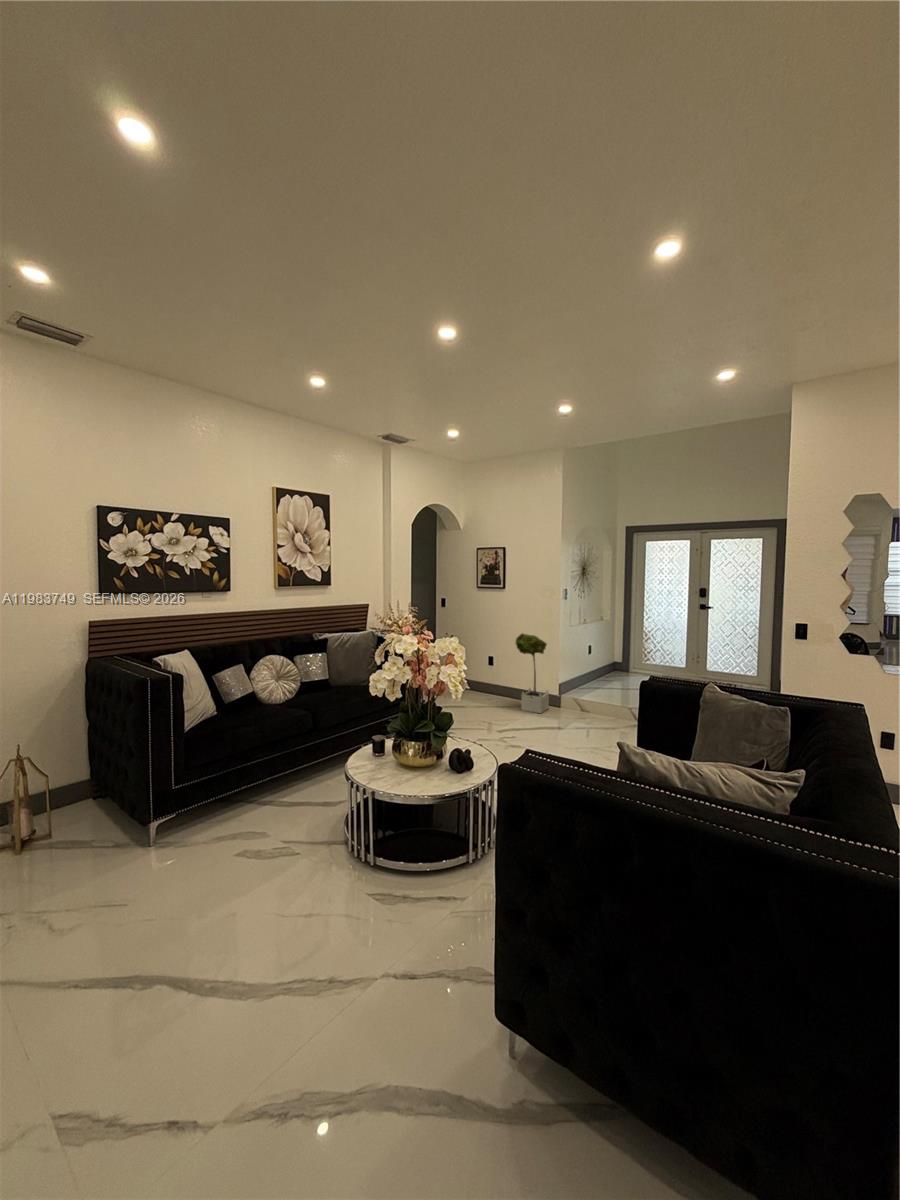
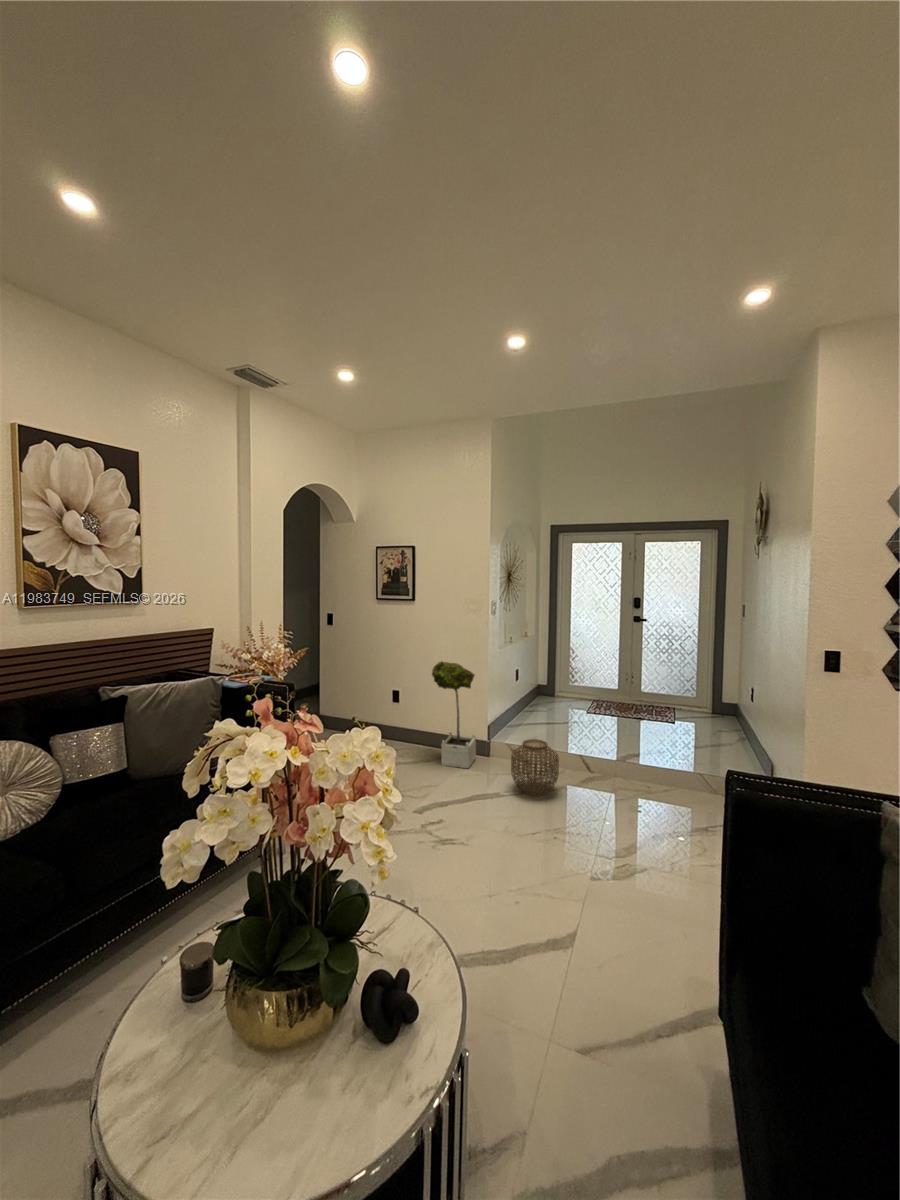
woven basket: none [569,691,605,731] -> present [511,739,559,796]

